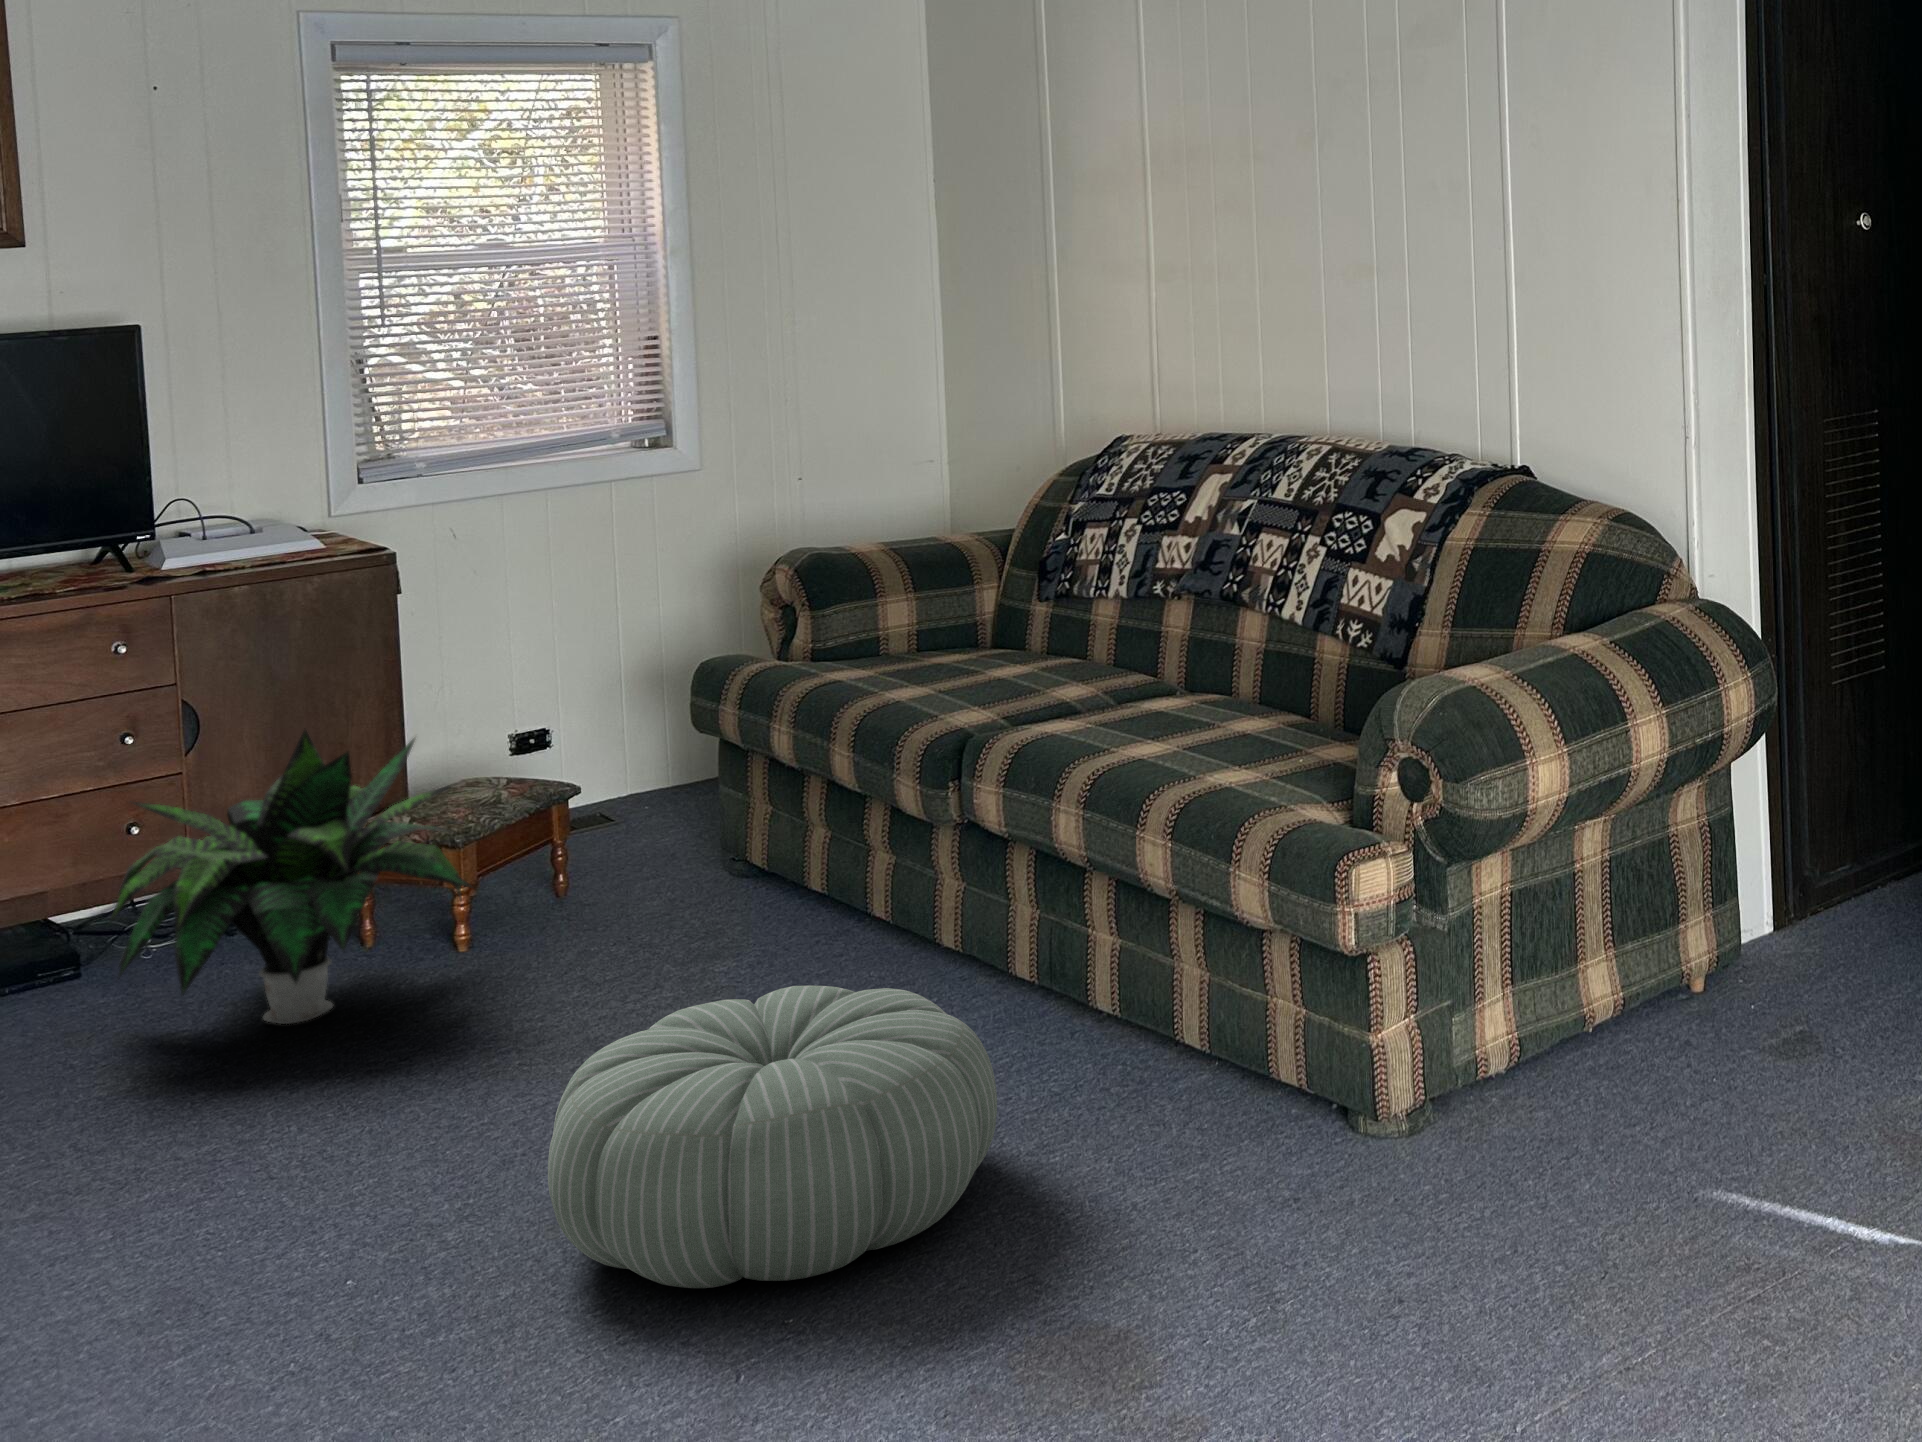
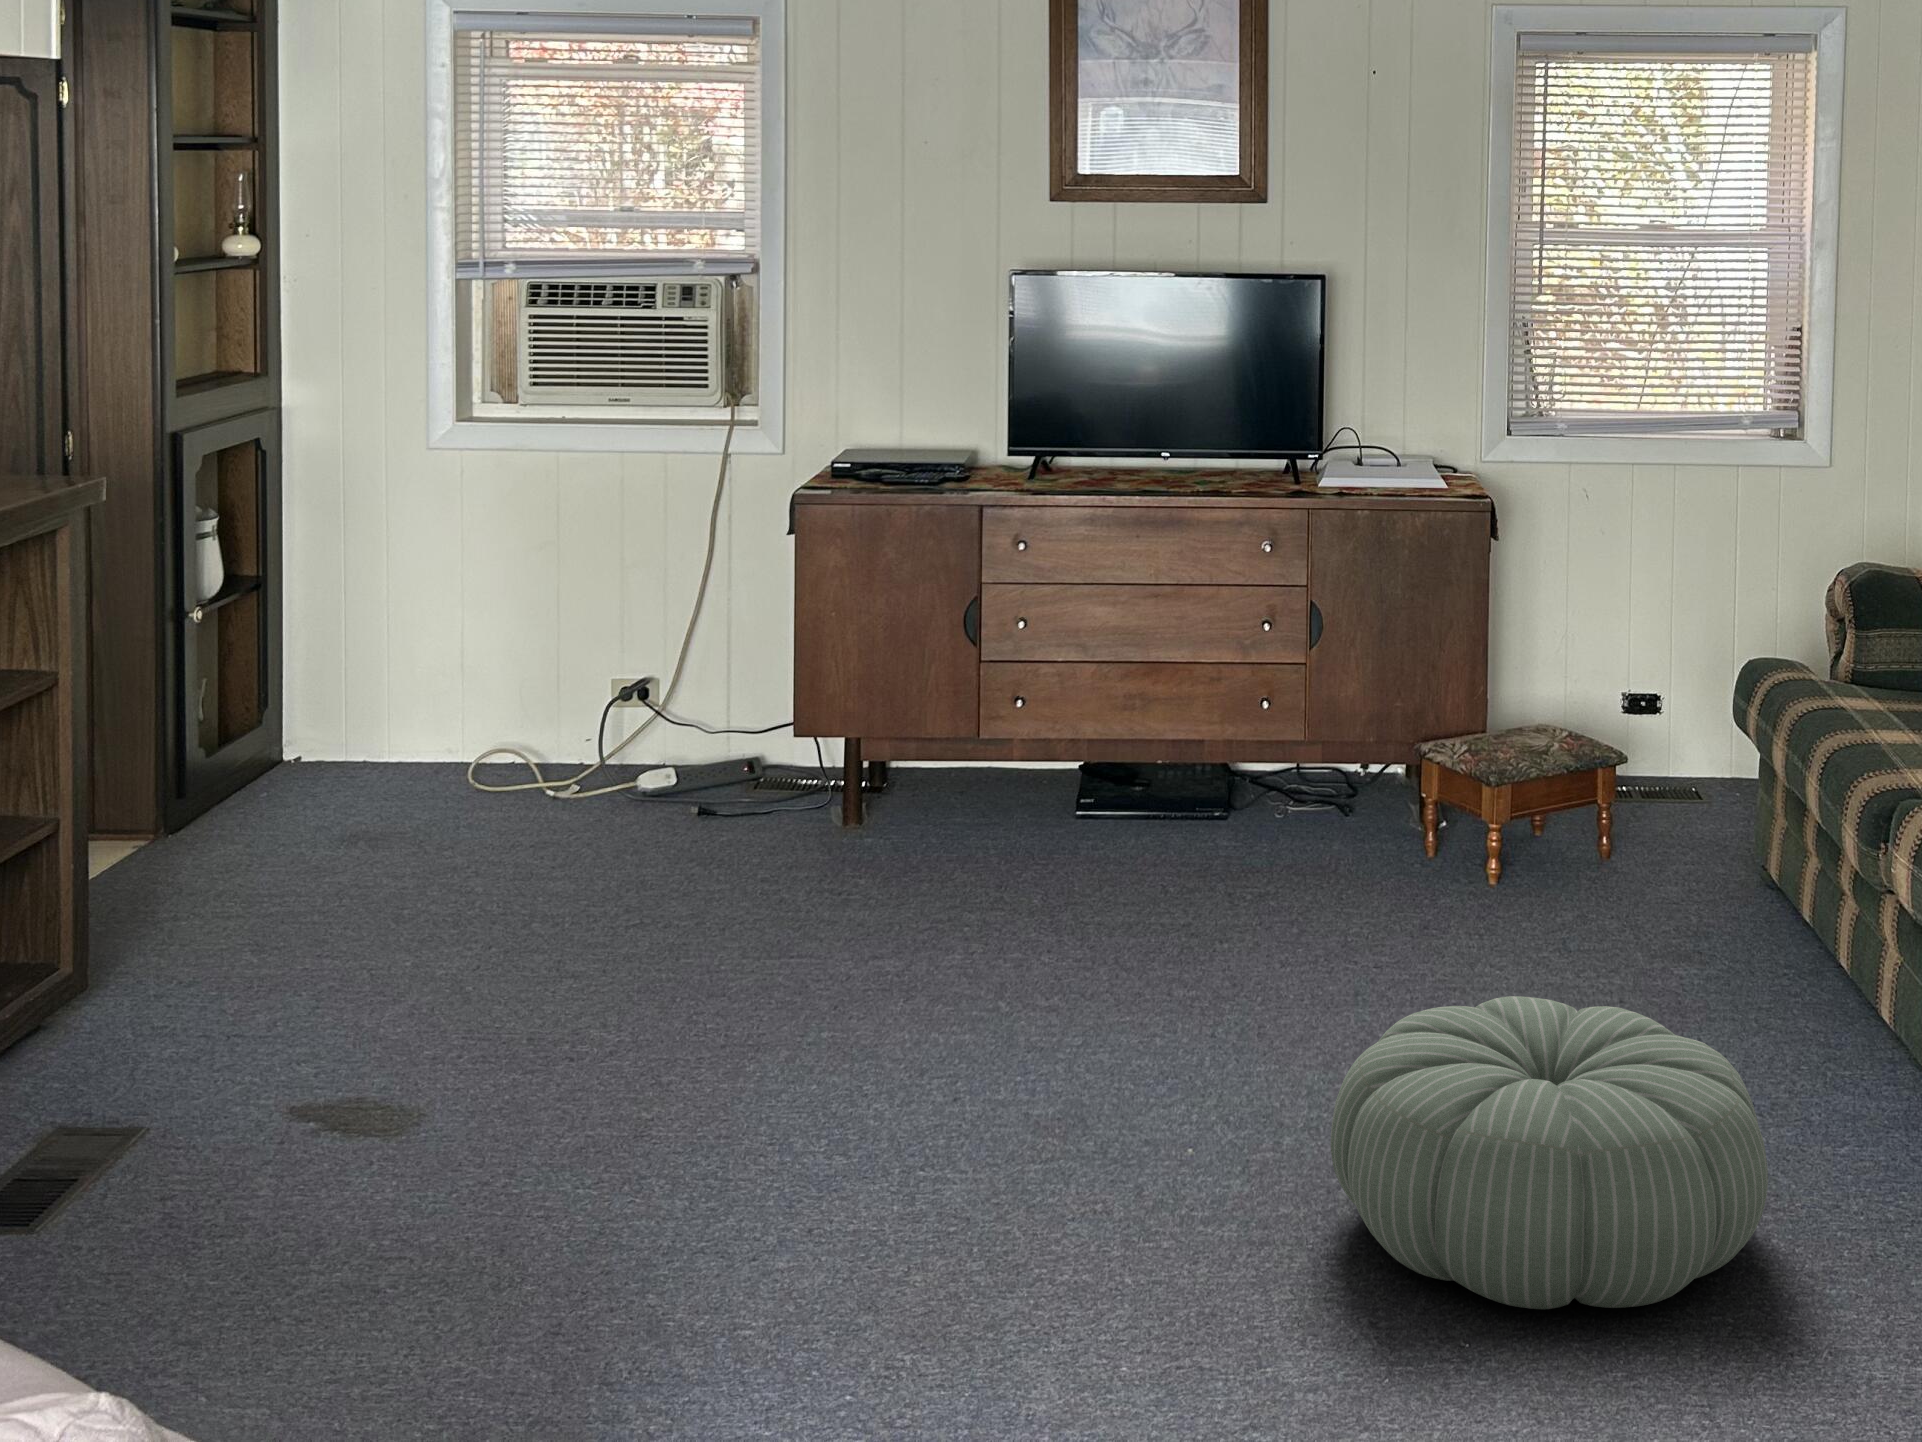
potted plant: present [109,730,471,1024] -> none [1208,648,1503,901]

